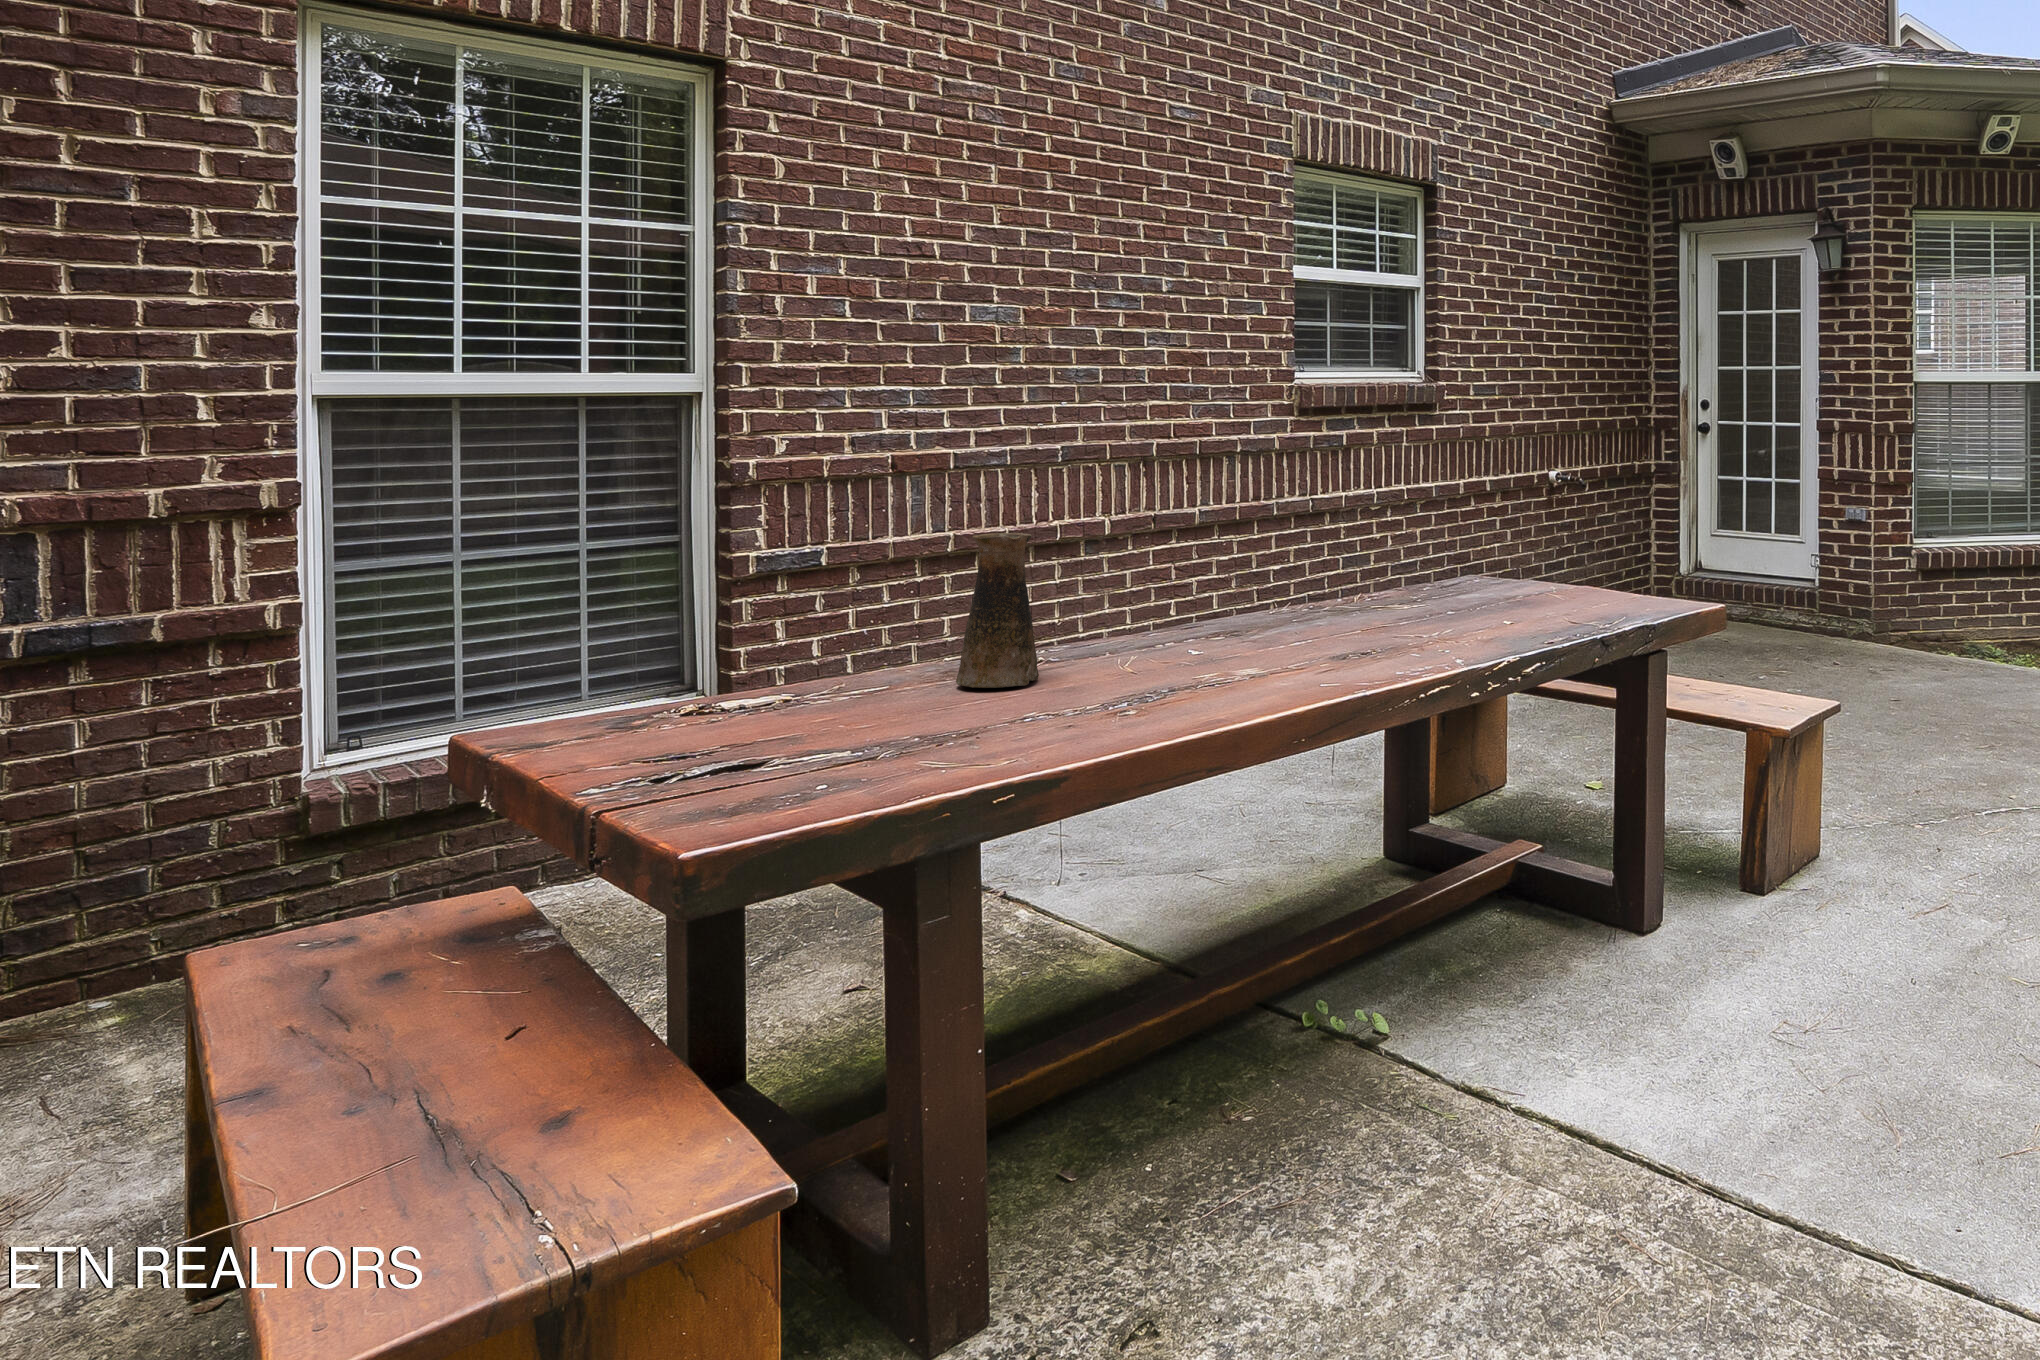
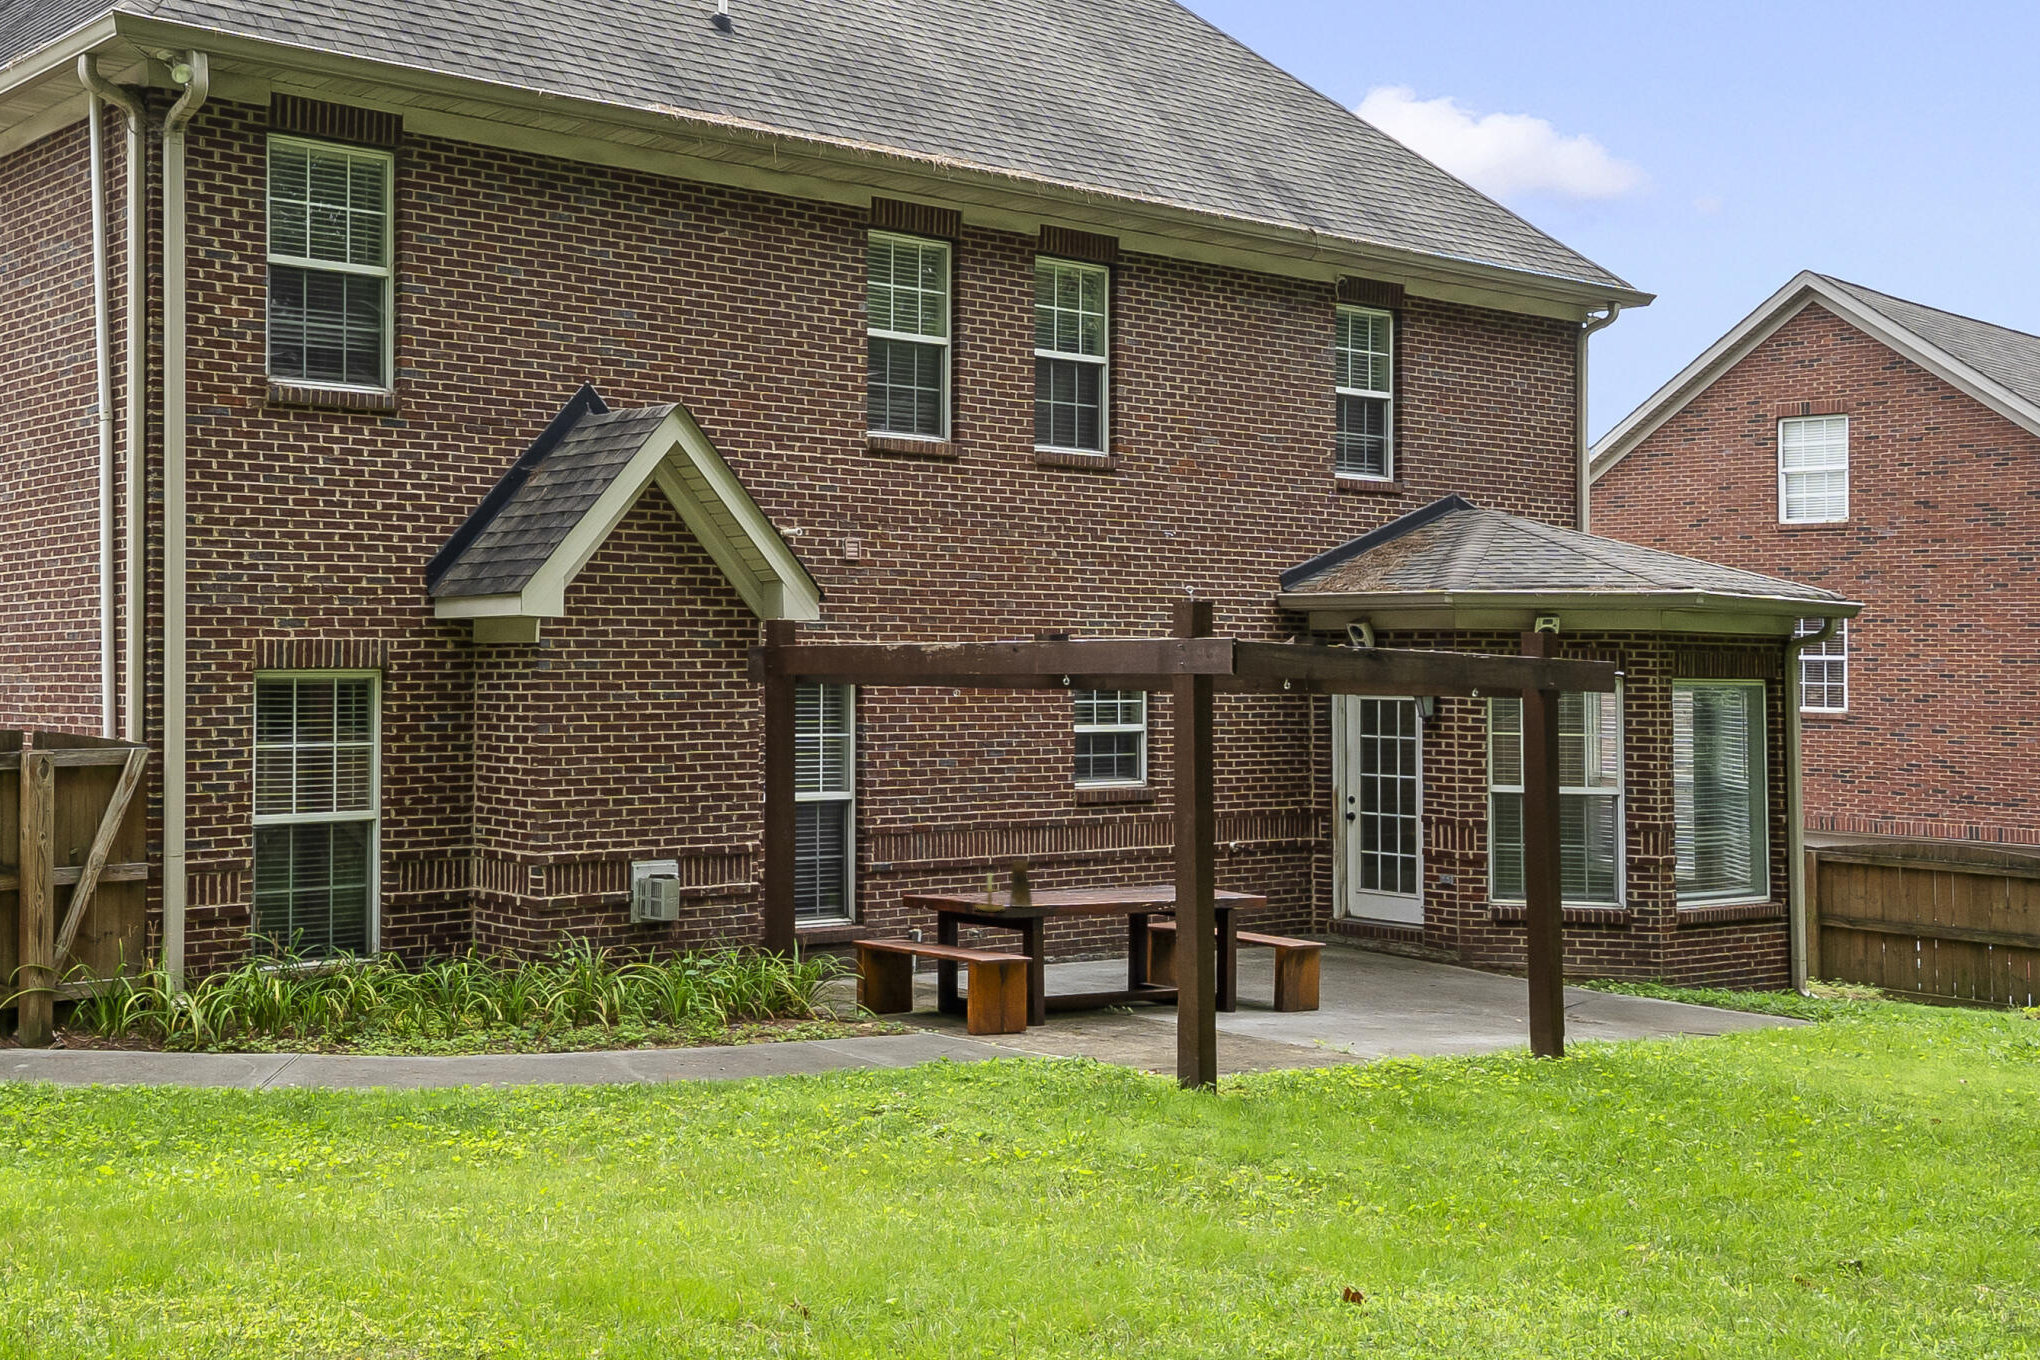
candle holder: none [748,586,894,741] -> present [978,873,1003,912]

